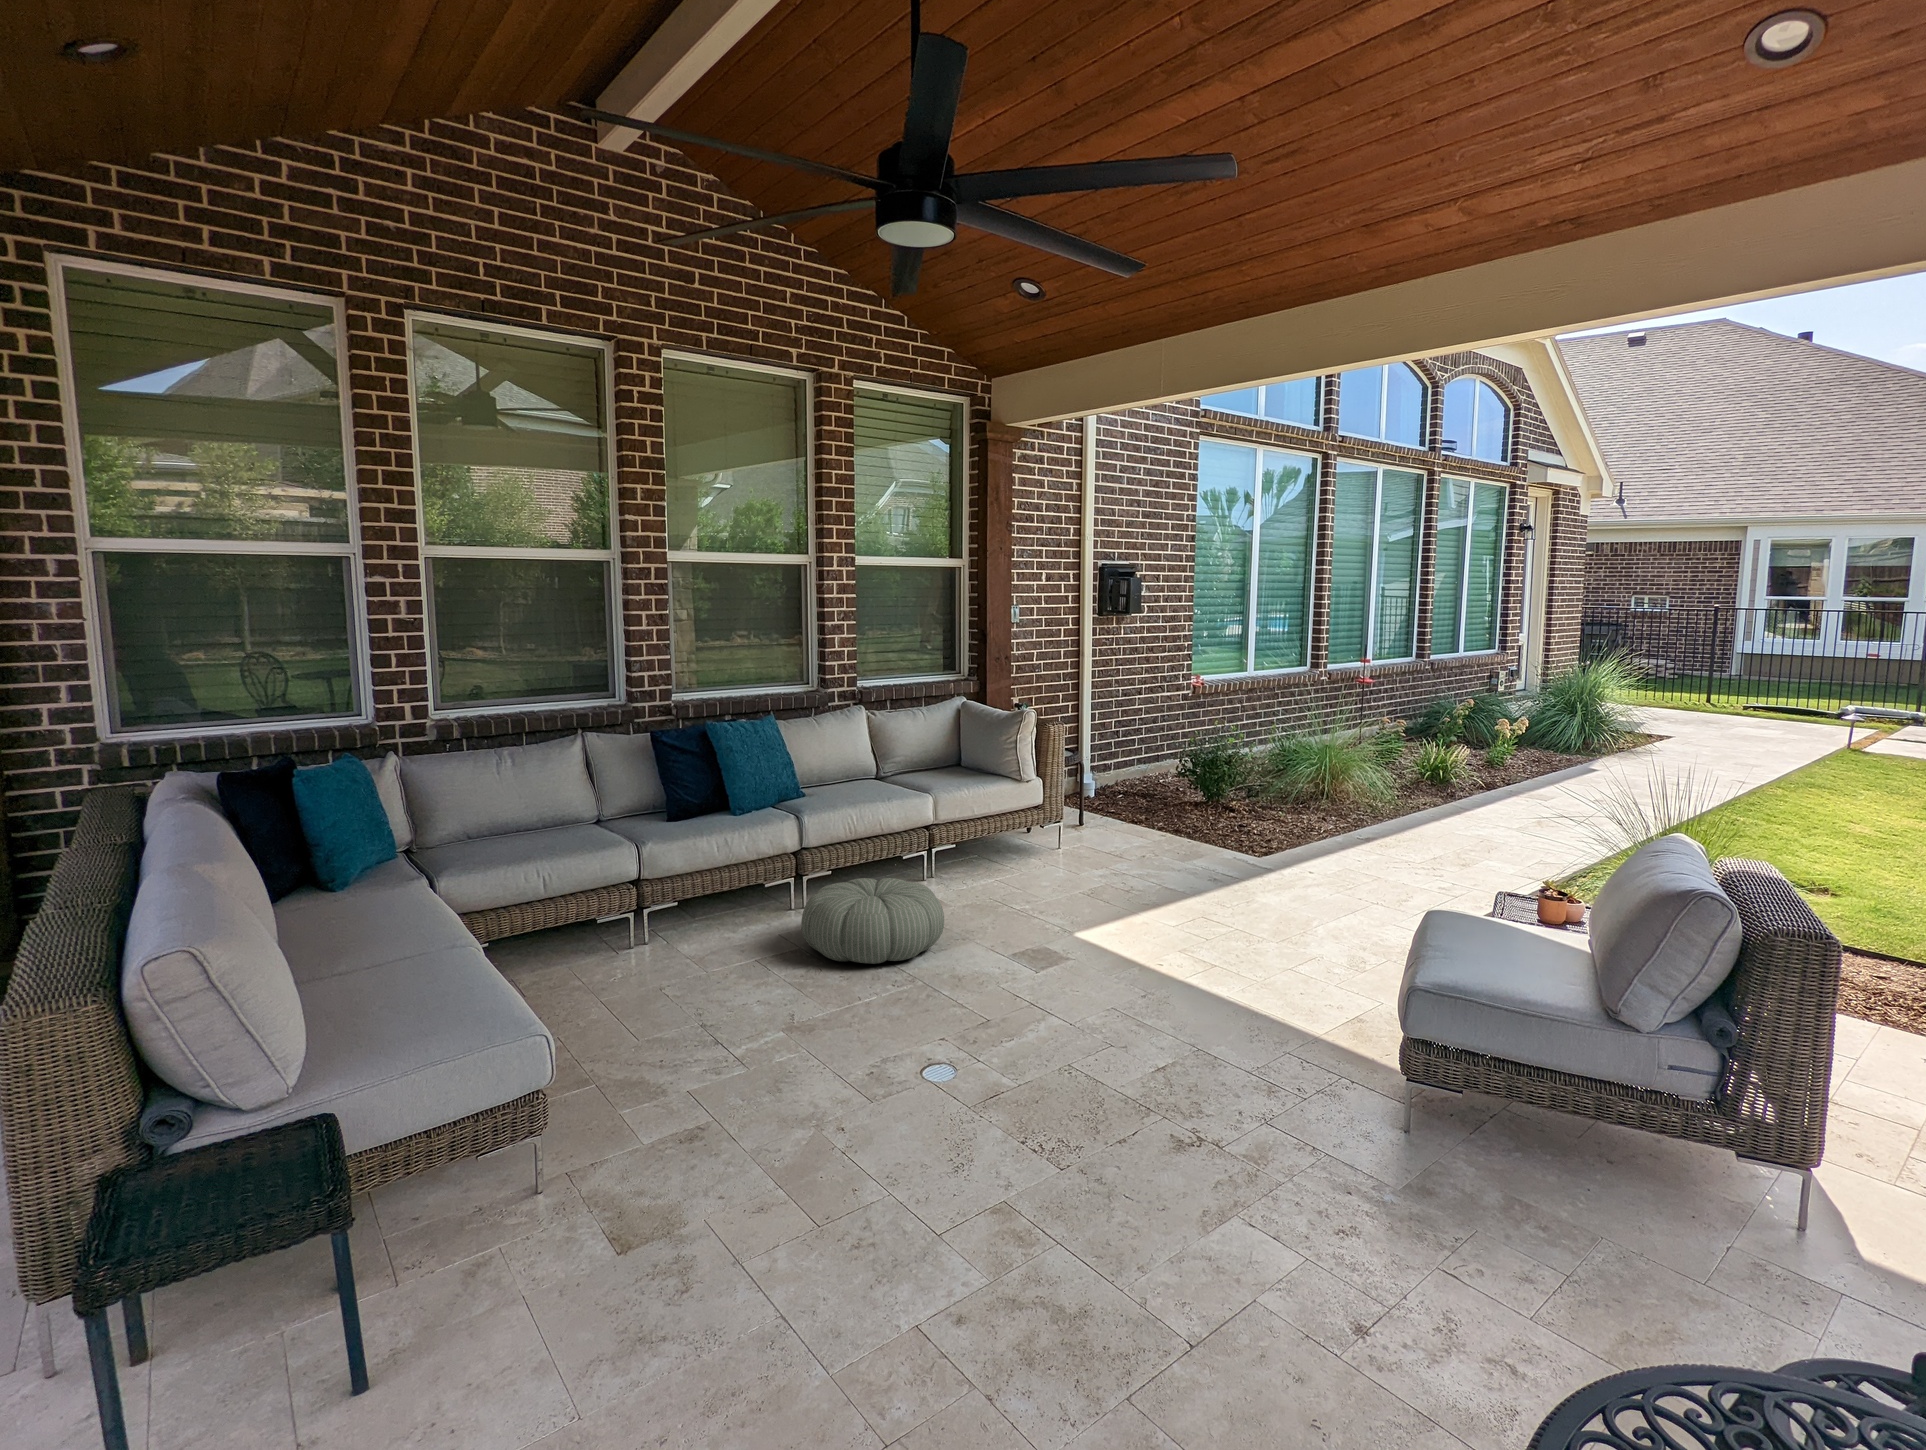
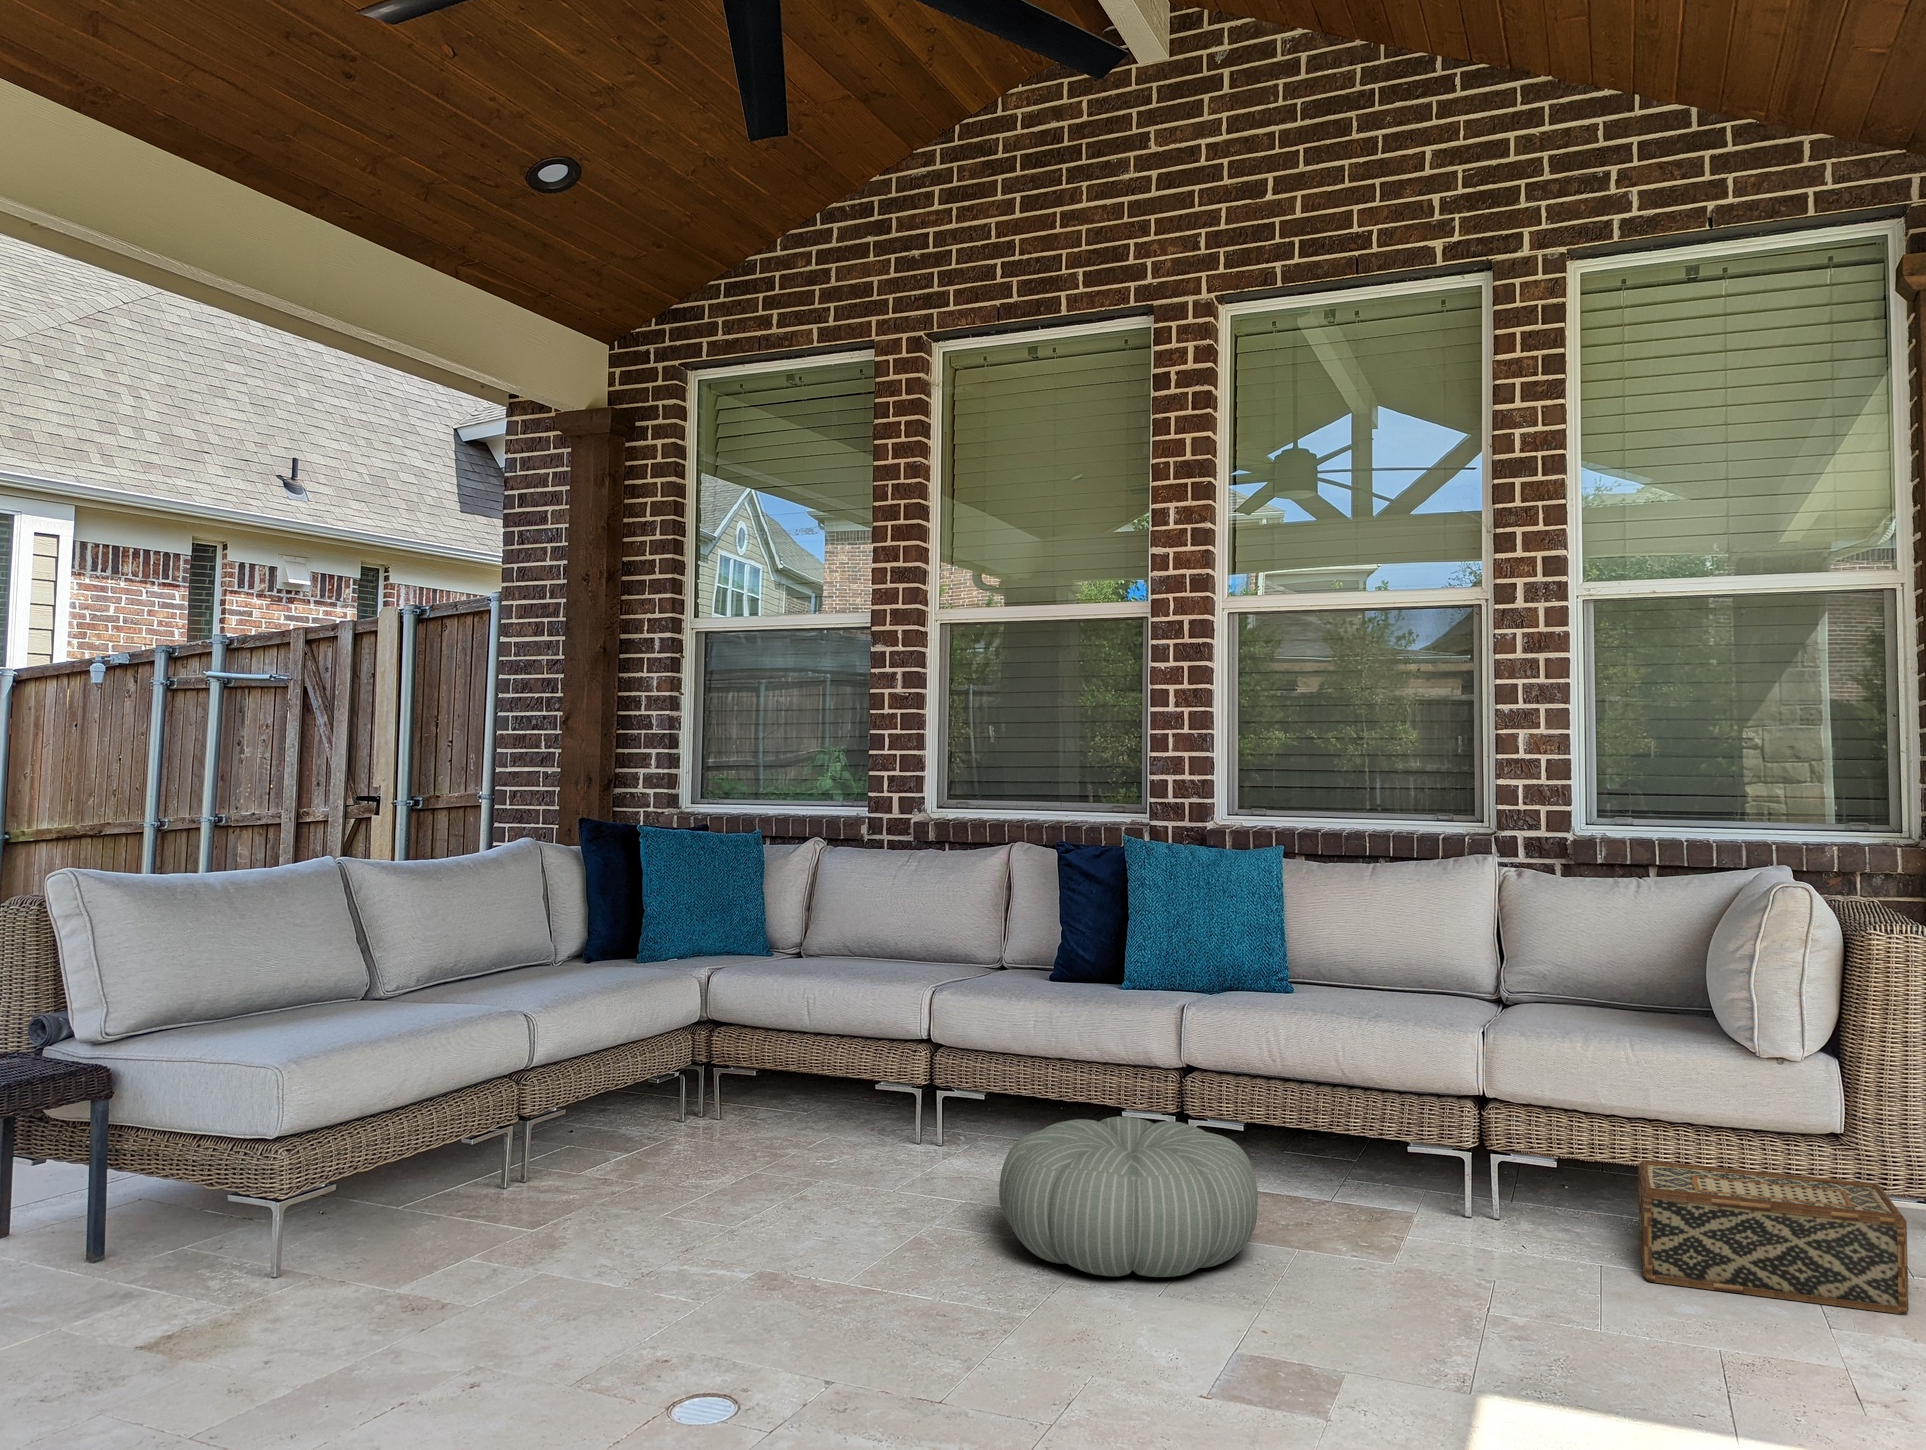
woven basket: none [987,831,1089,890] -> present [1638,1160,1908,1314]

